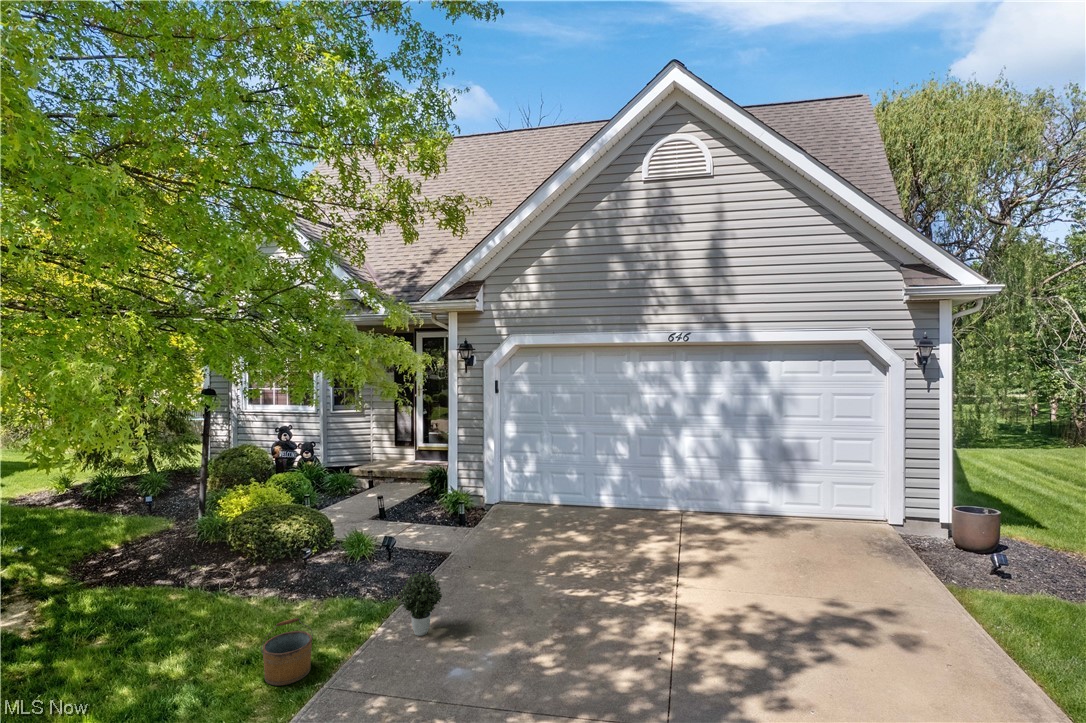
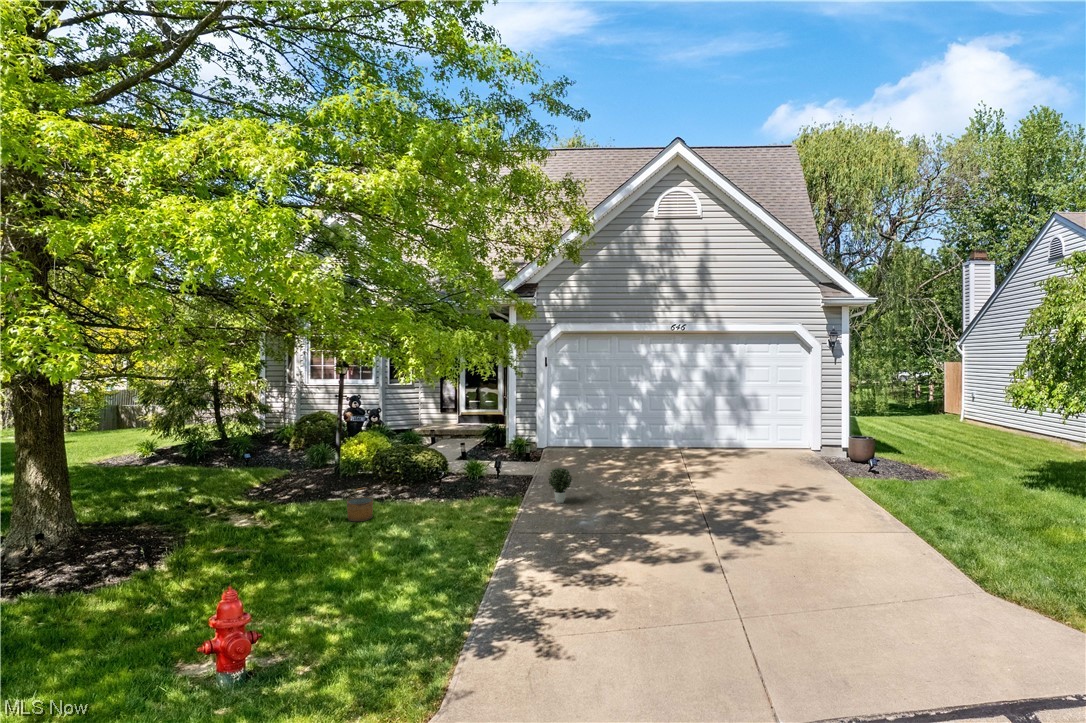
bucket: present [261,618,313,686] -> present [347,487,373,522]

